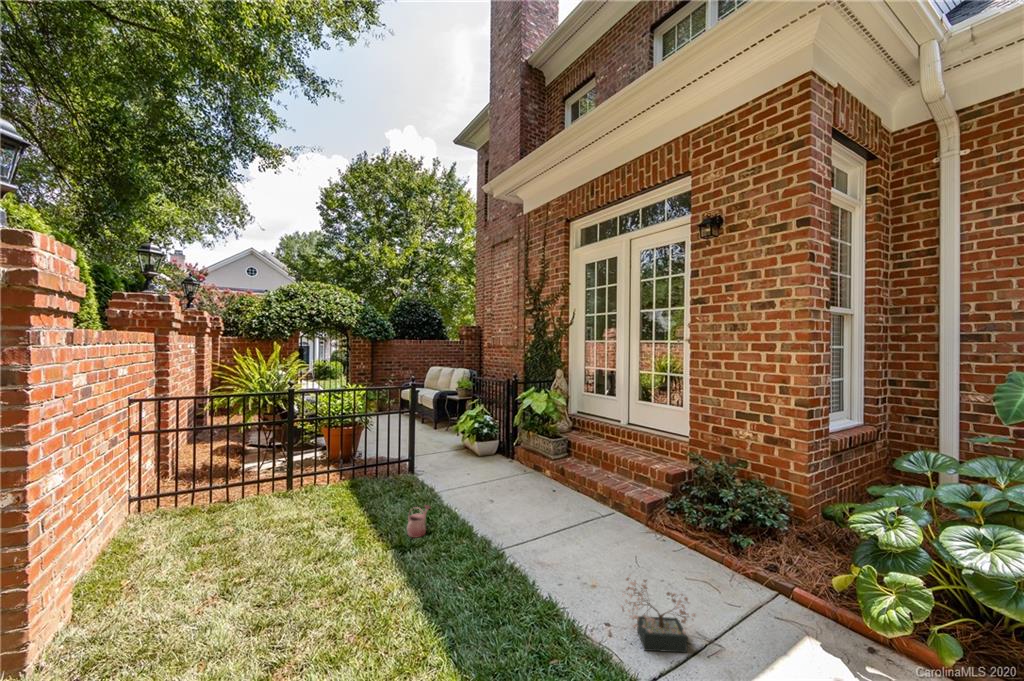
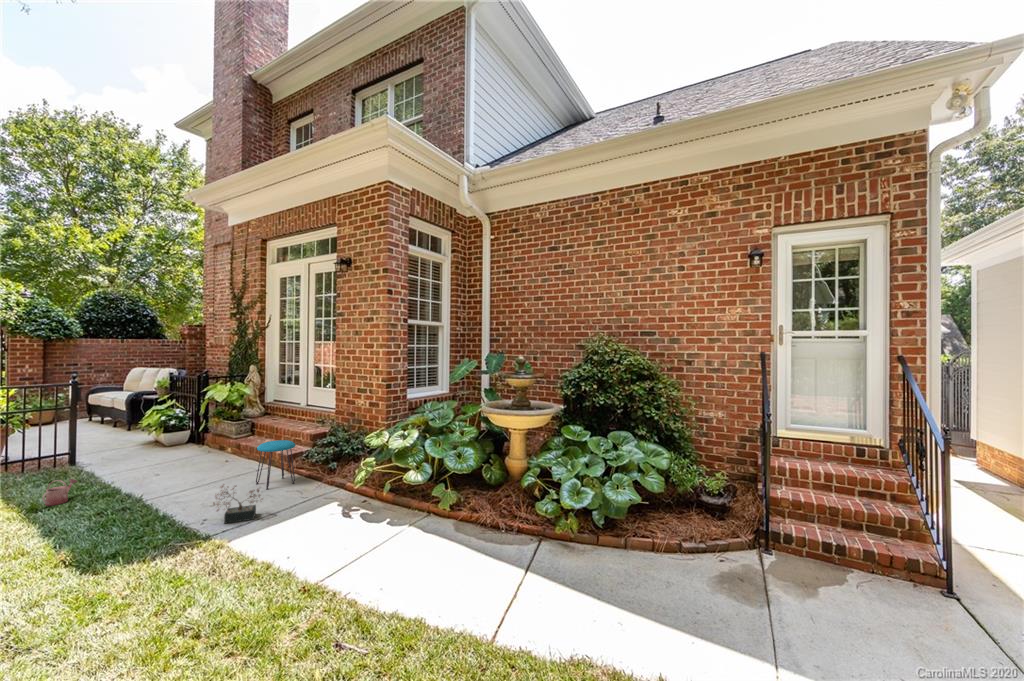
stool: none [619,485,676,565] -> present [256,440,295,490]

